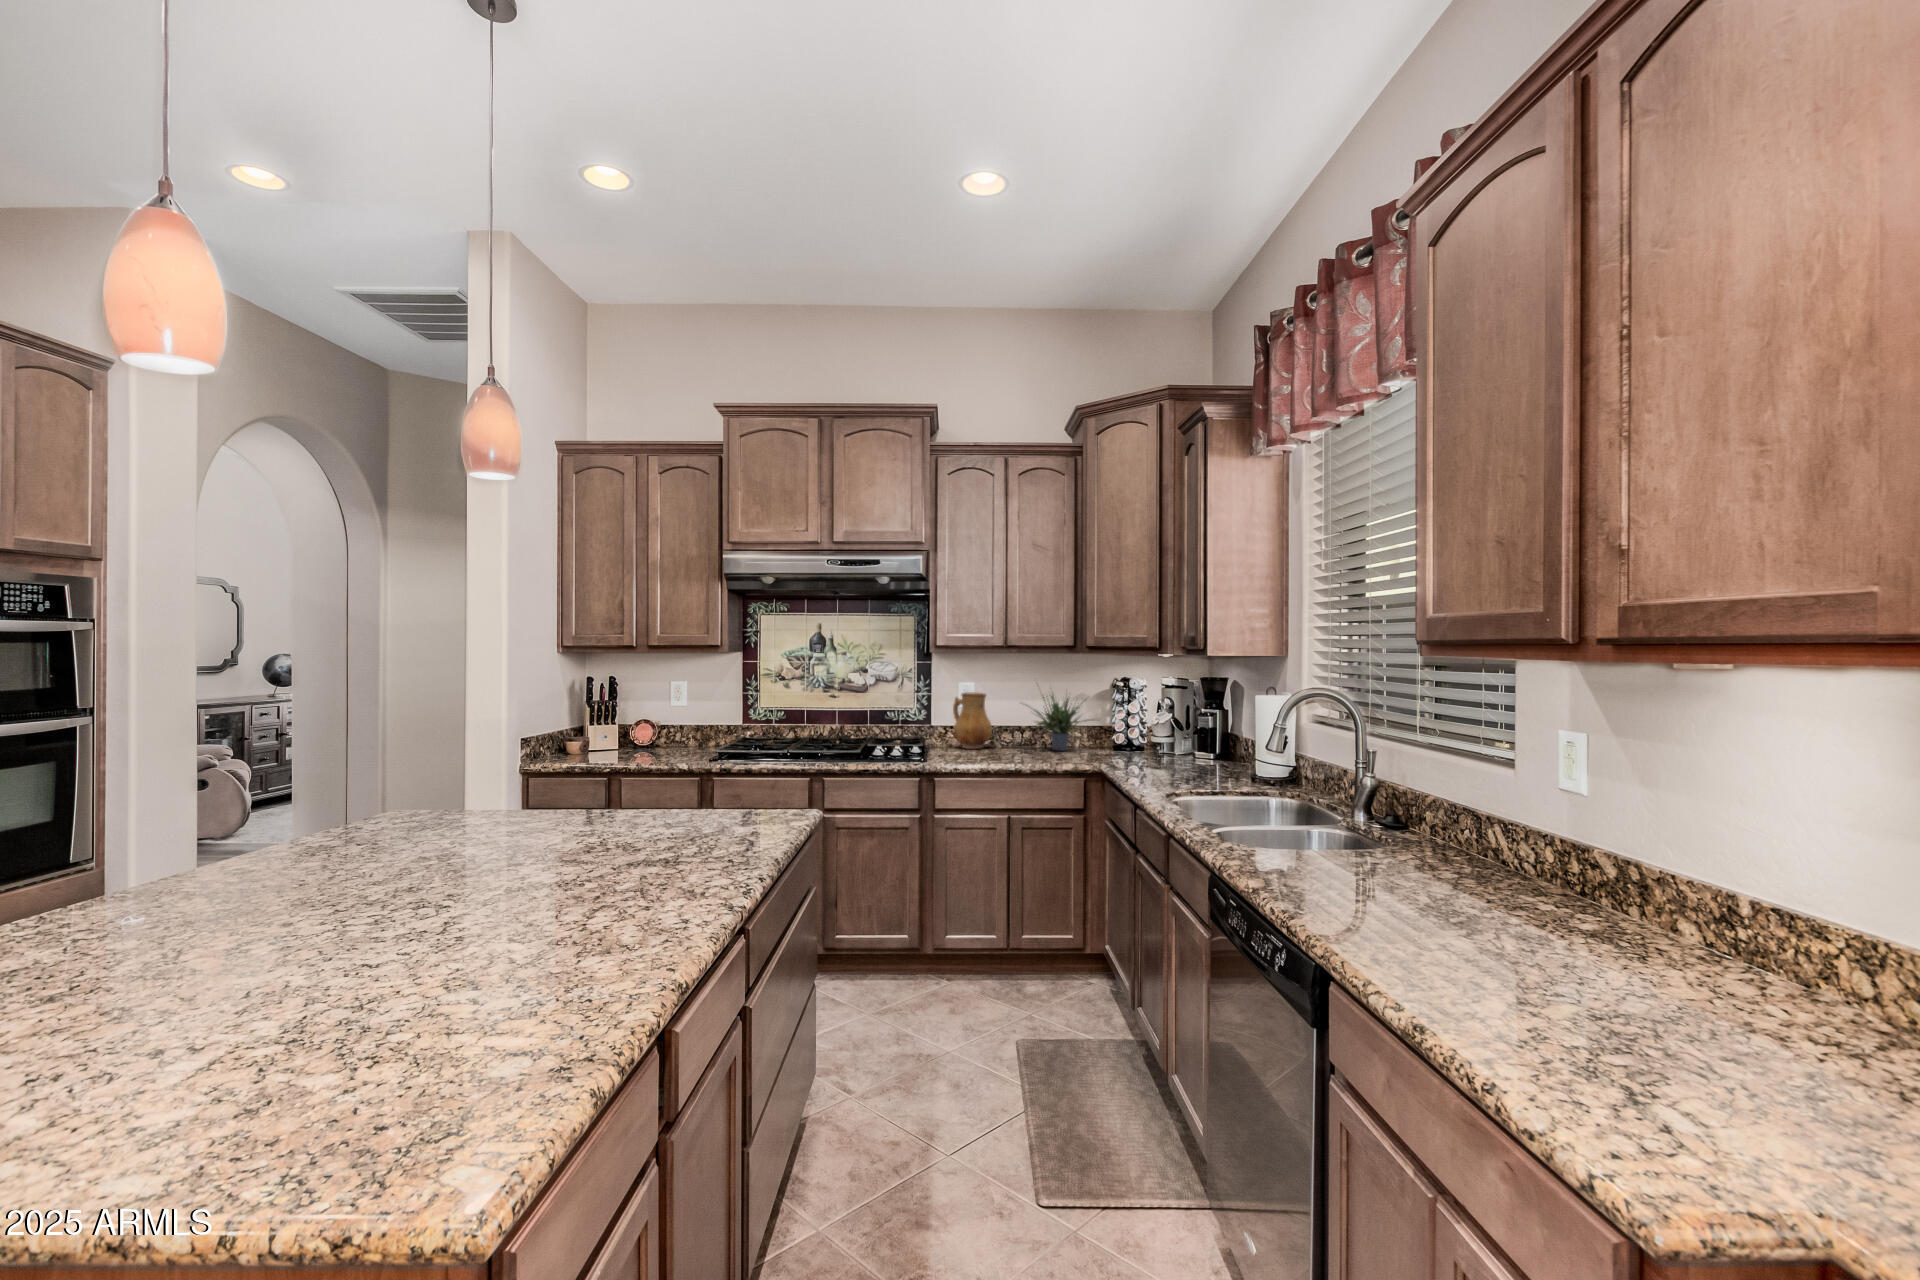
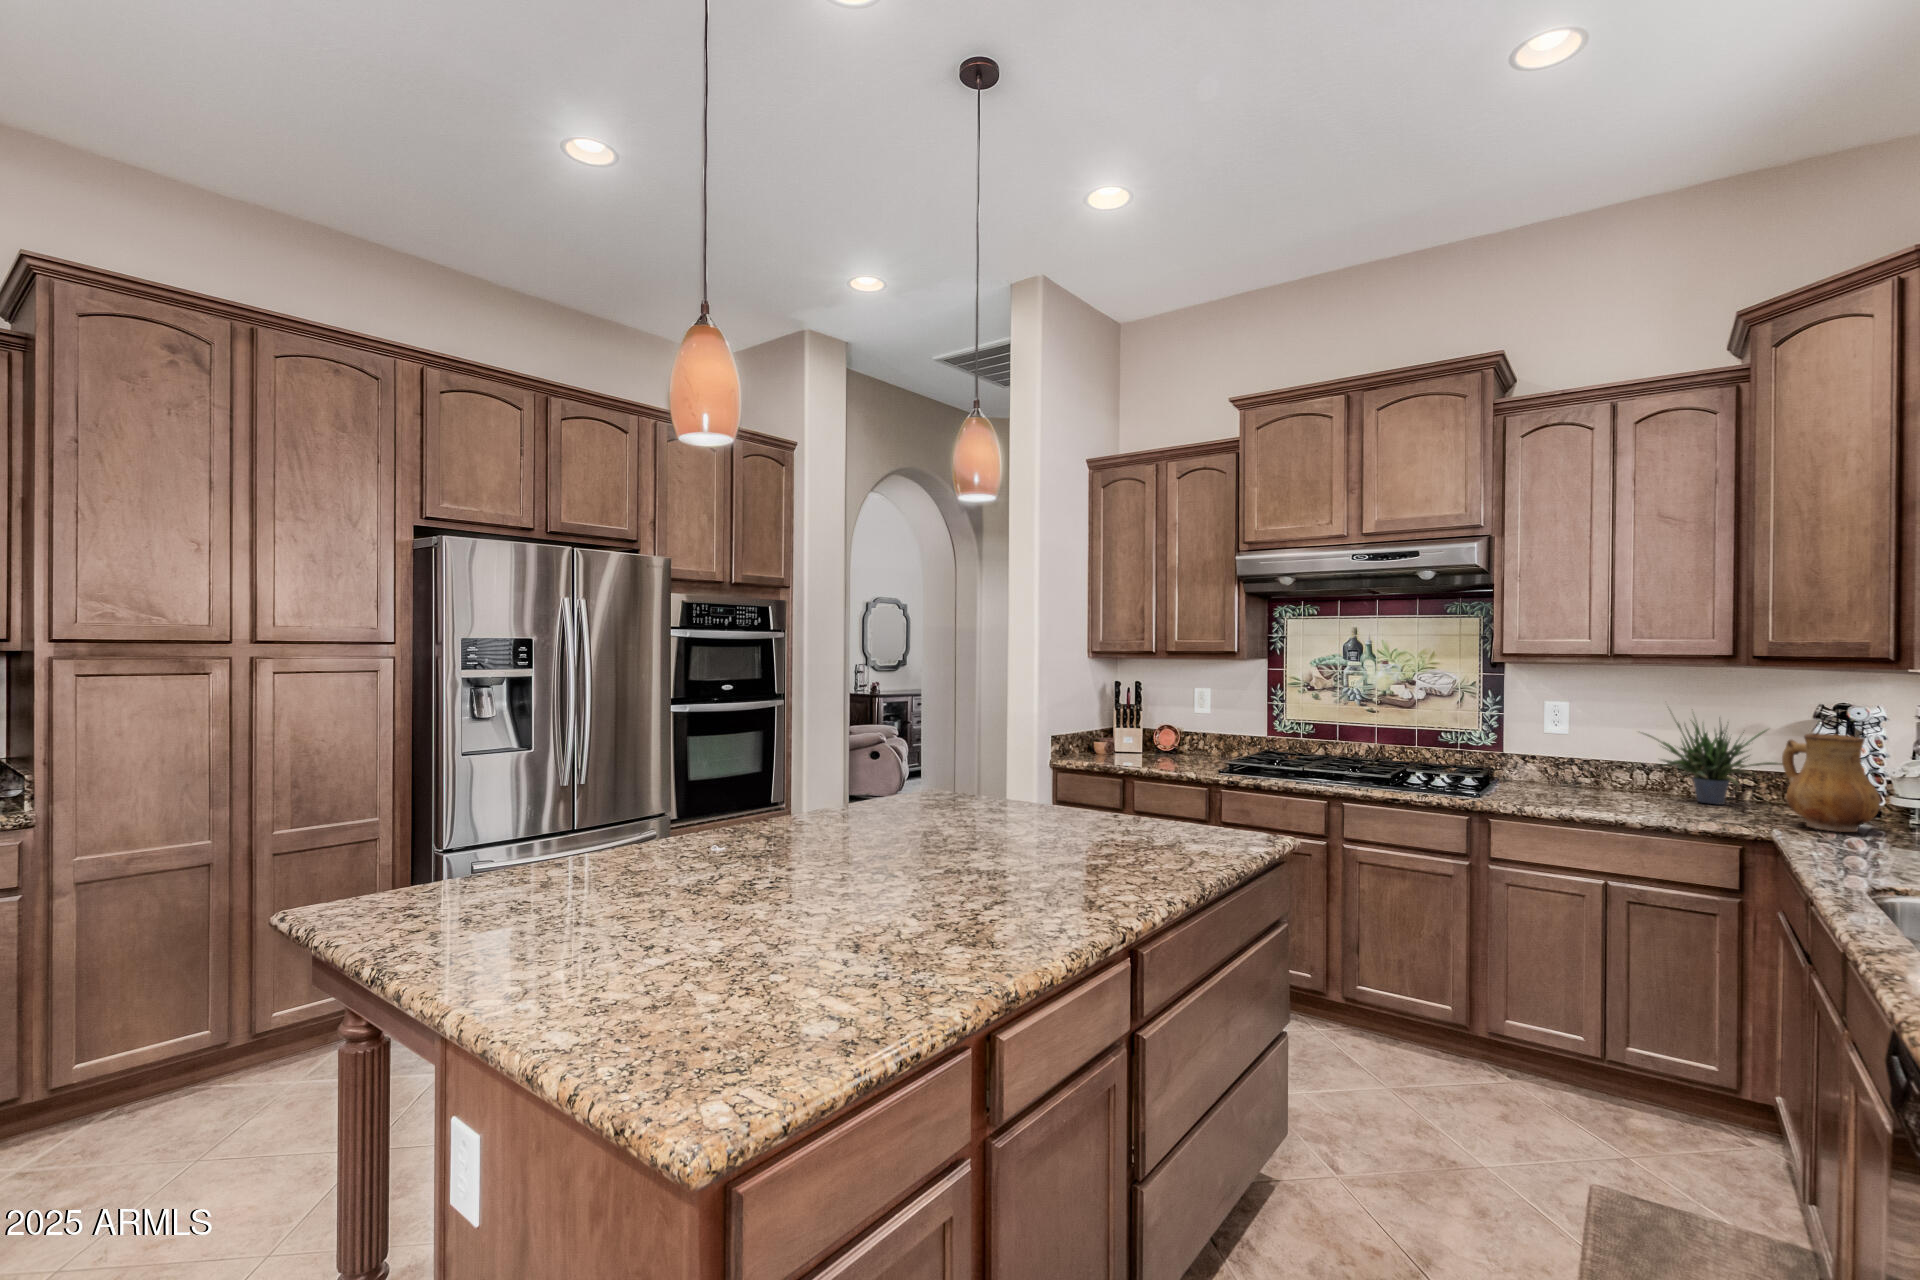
ceramic pitcher: present [953,692,992,749] -> present [1782,733,1880,832]

